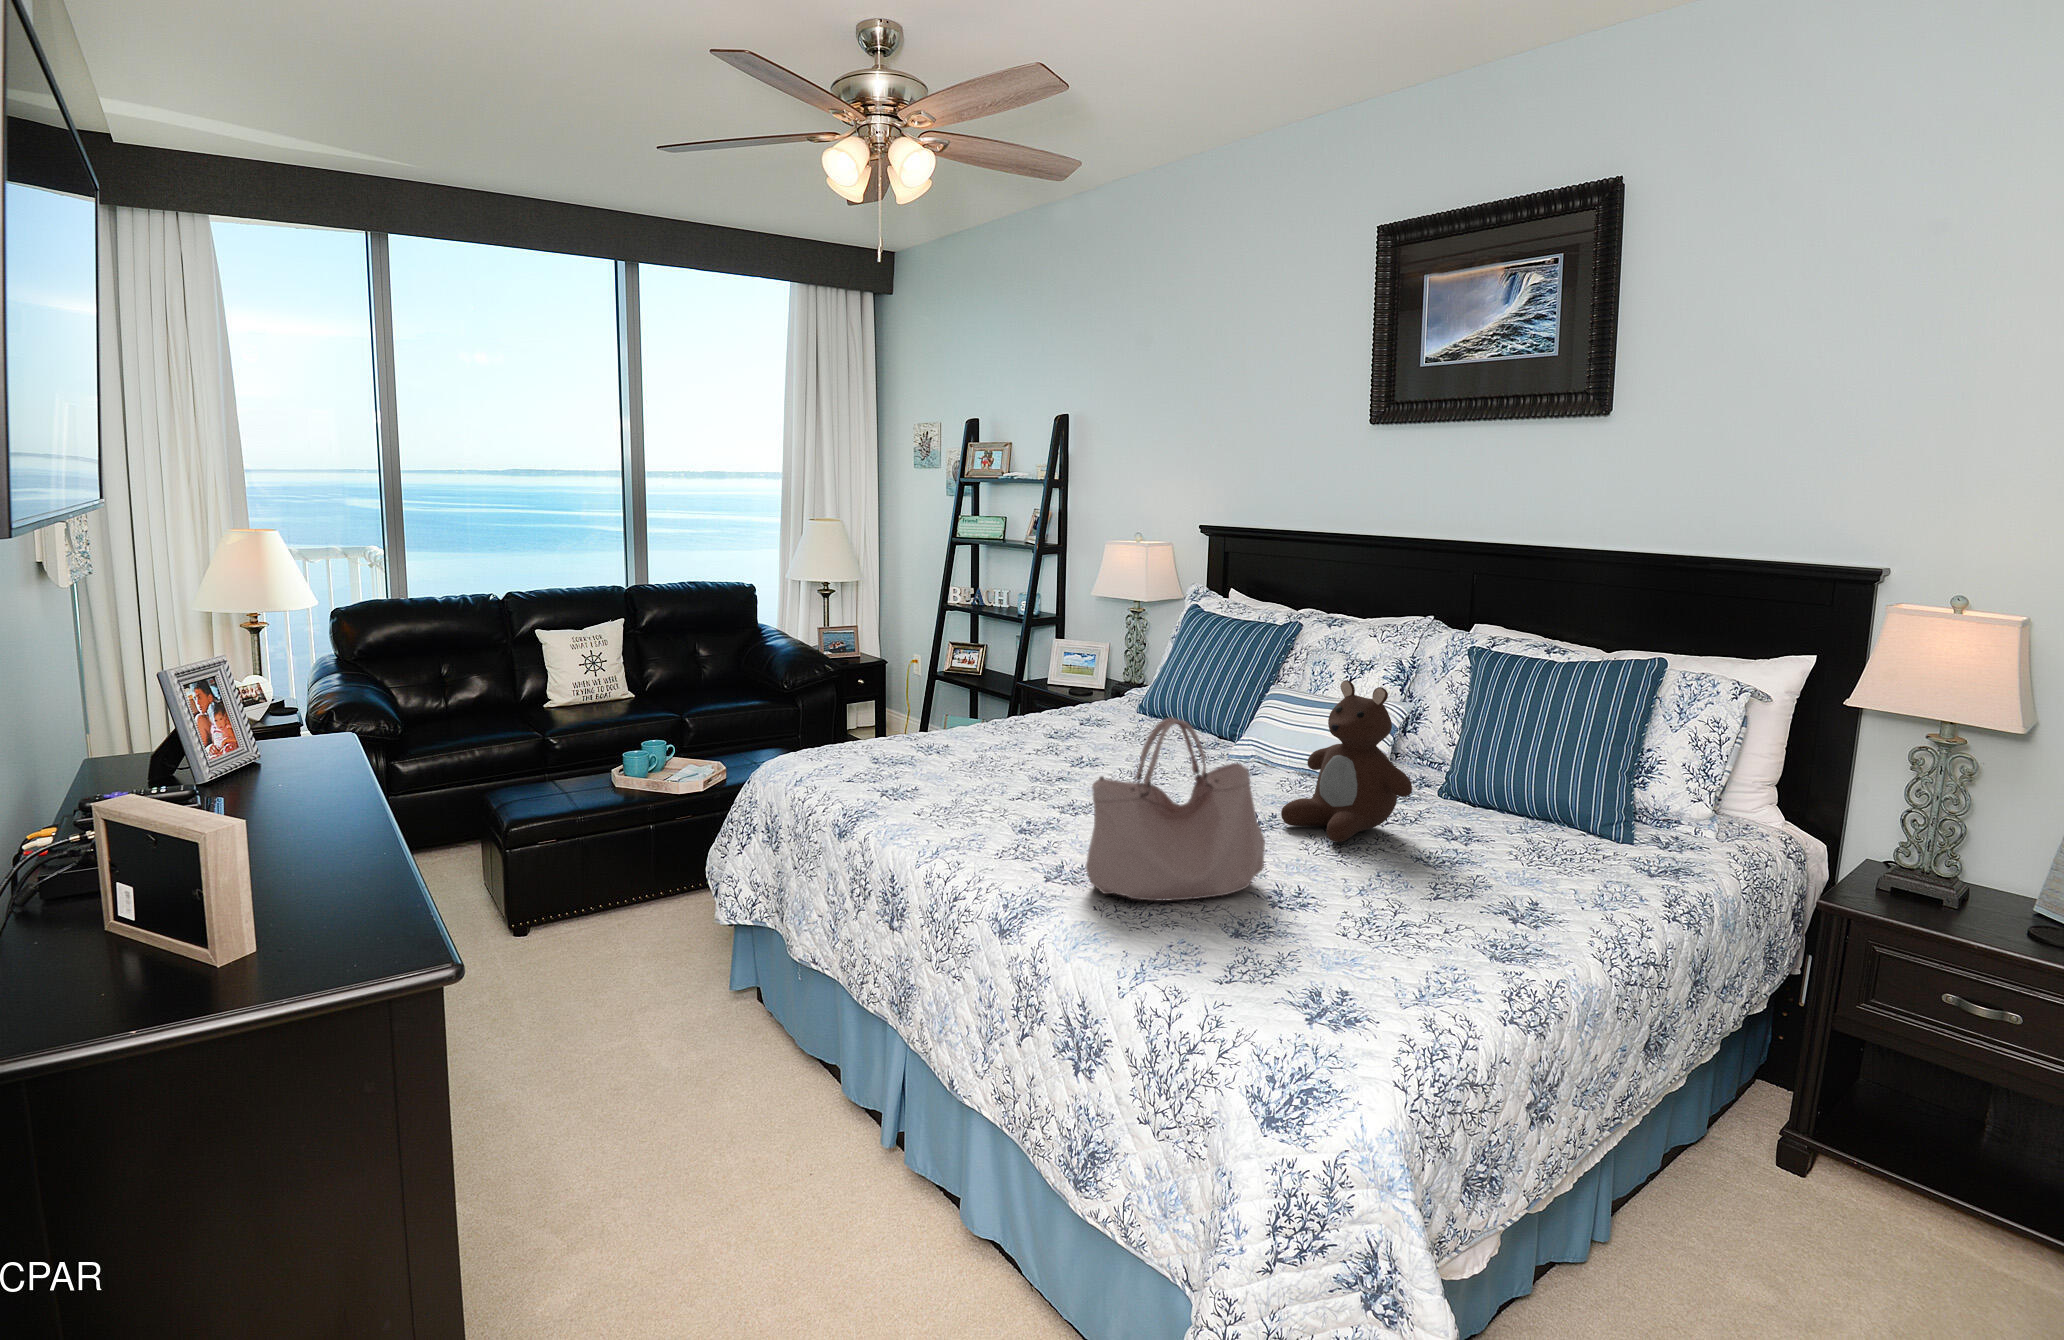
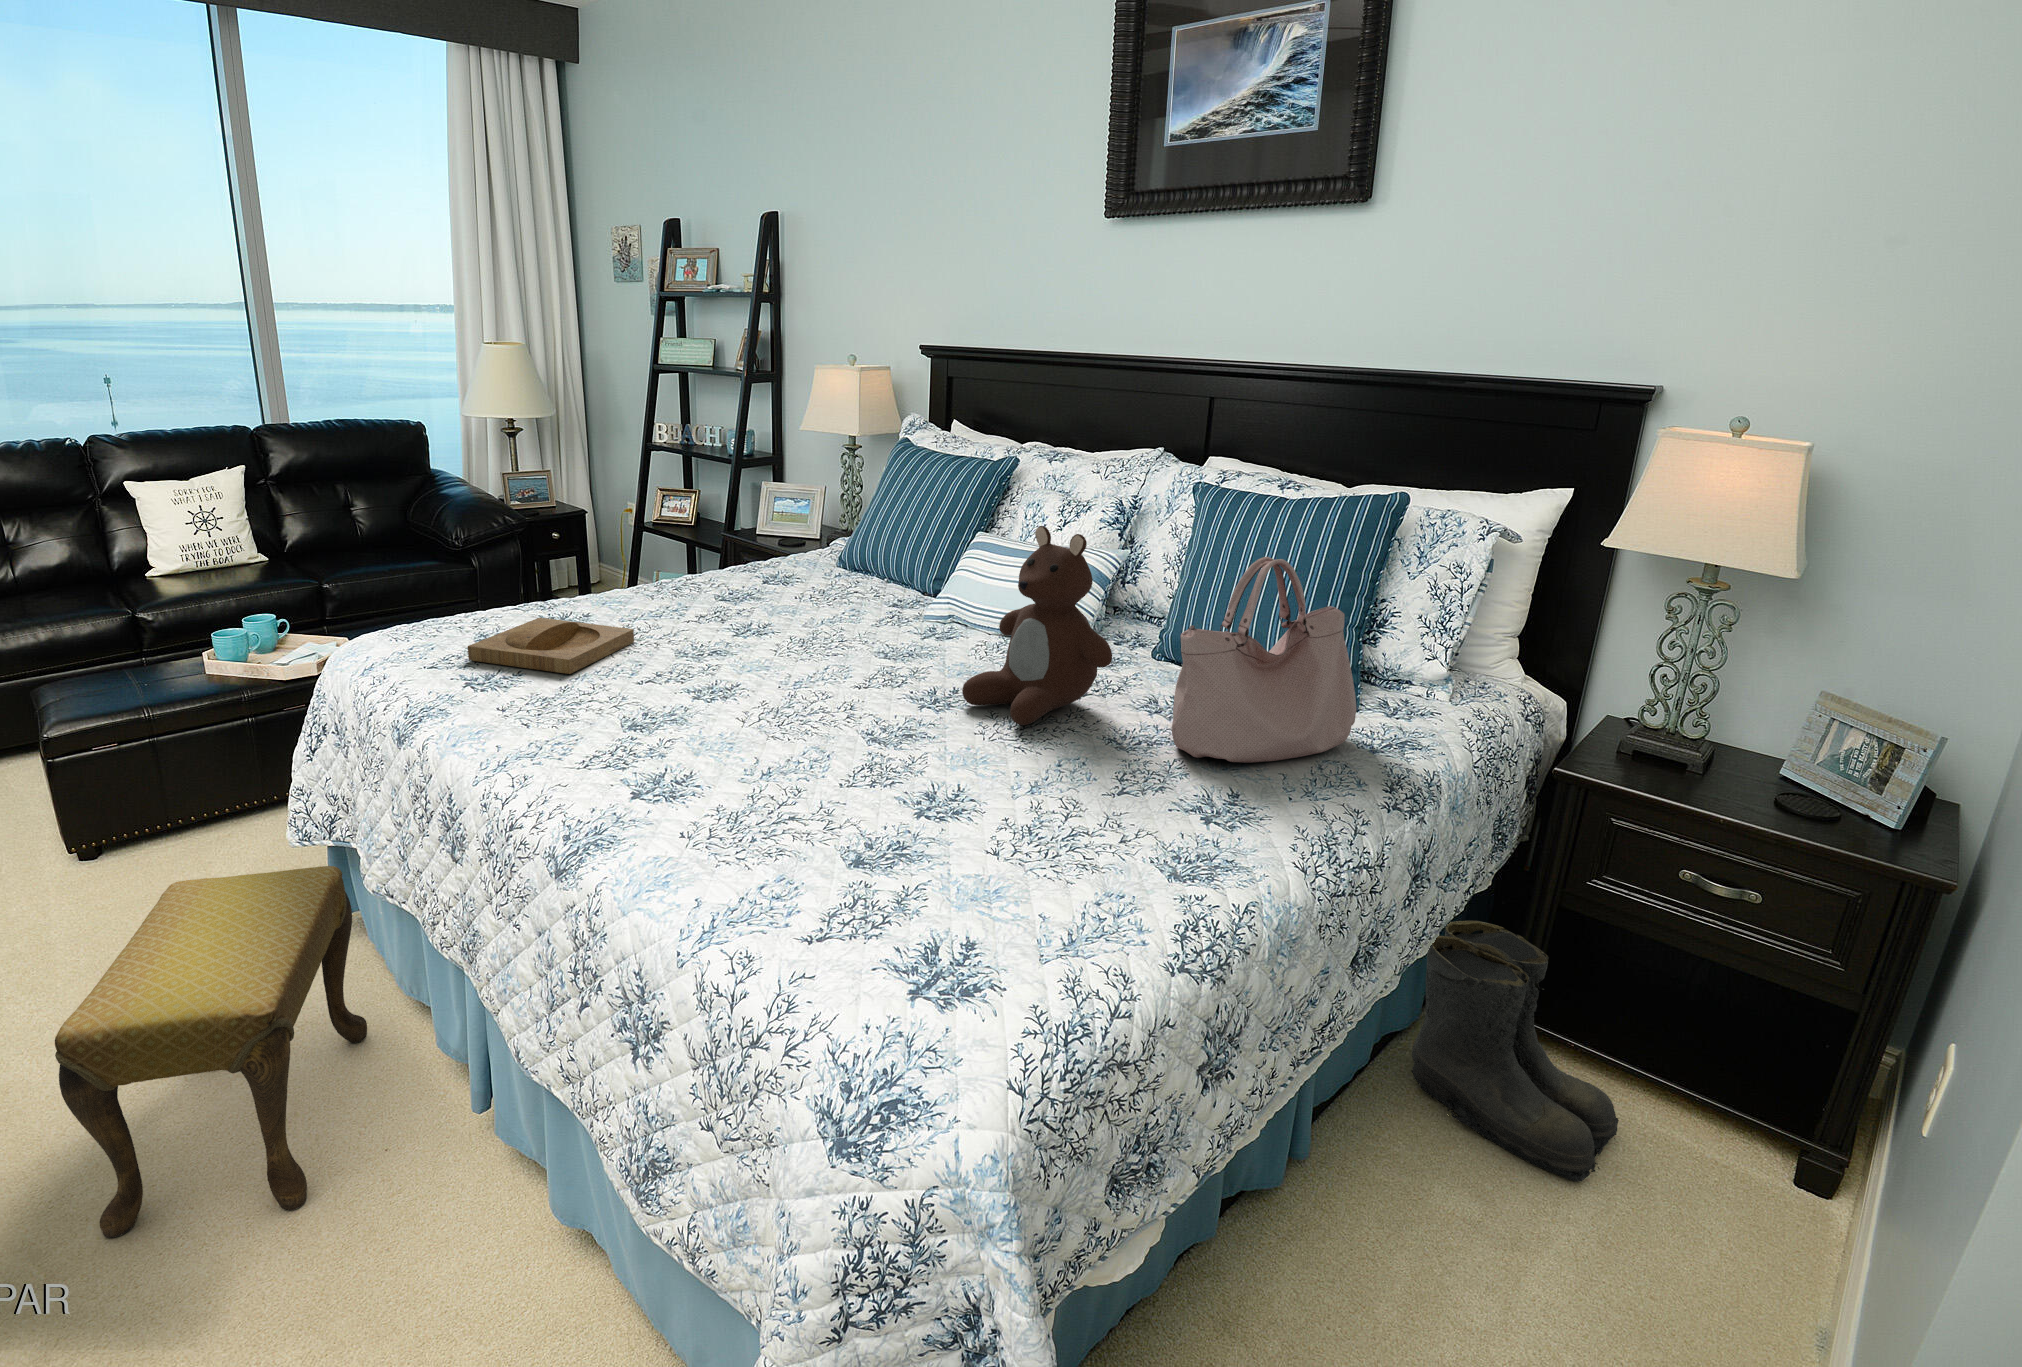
handbag: present [1086,717,1265,901] -> present [1171,557,1356,763]
tray: none [876,747,996,791] -> present [468,618,634,674]
footstool: none [631,933,792,1203] -> present [55,866,367,1238]
boots: none [1702,1038,1916,1281] -> present [1411,921,1619,1182]

